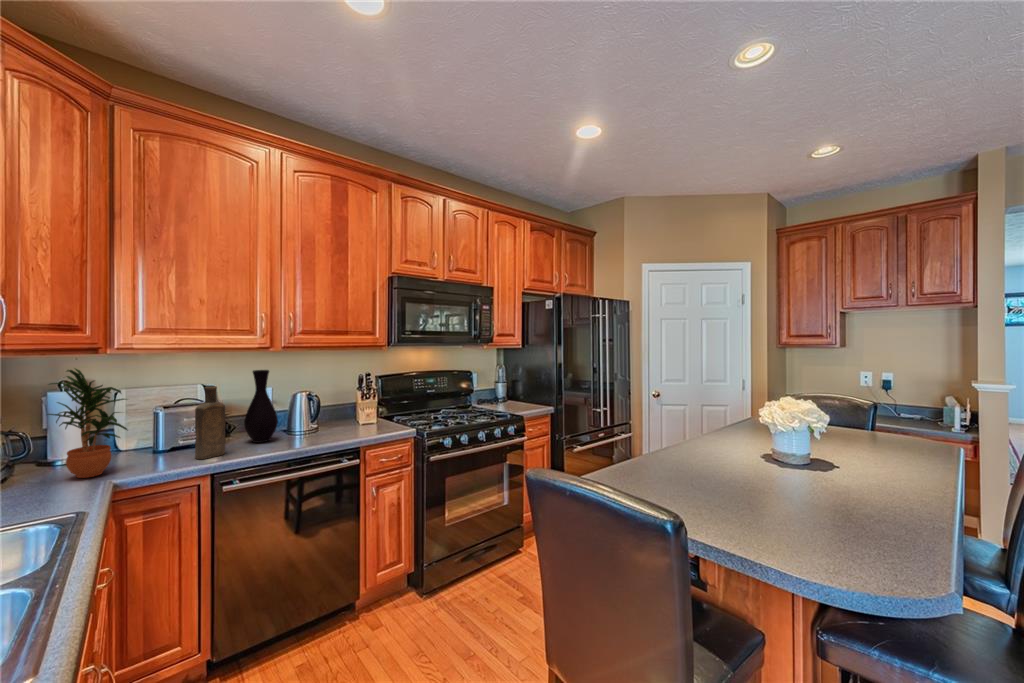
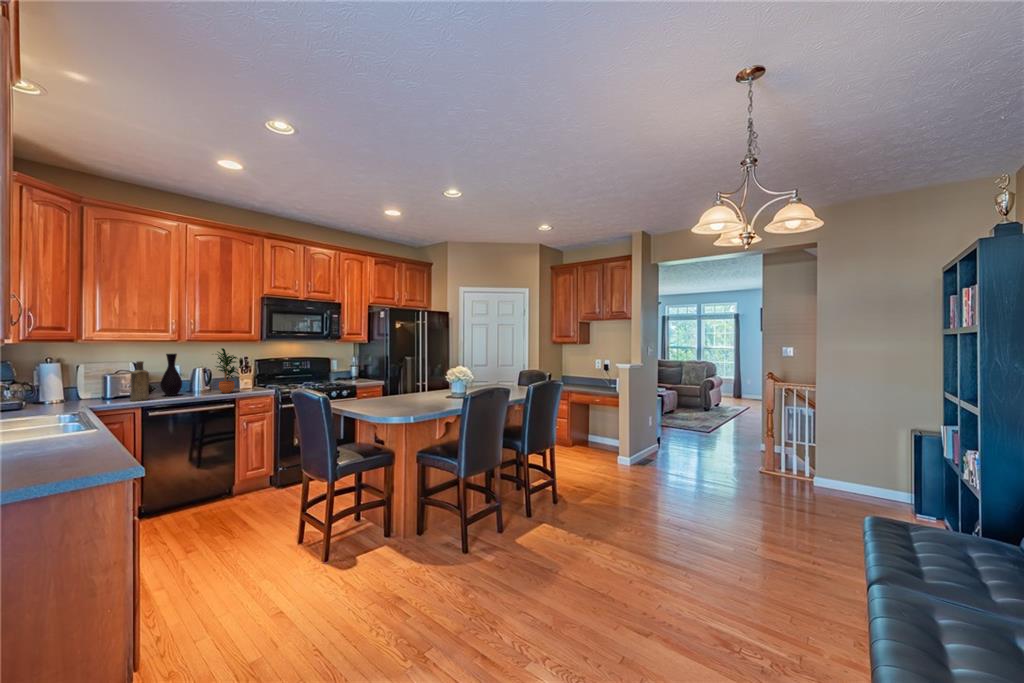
potted plant: present [48,369,127,478] -> present [216,348,240,393]

